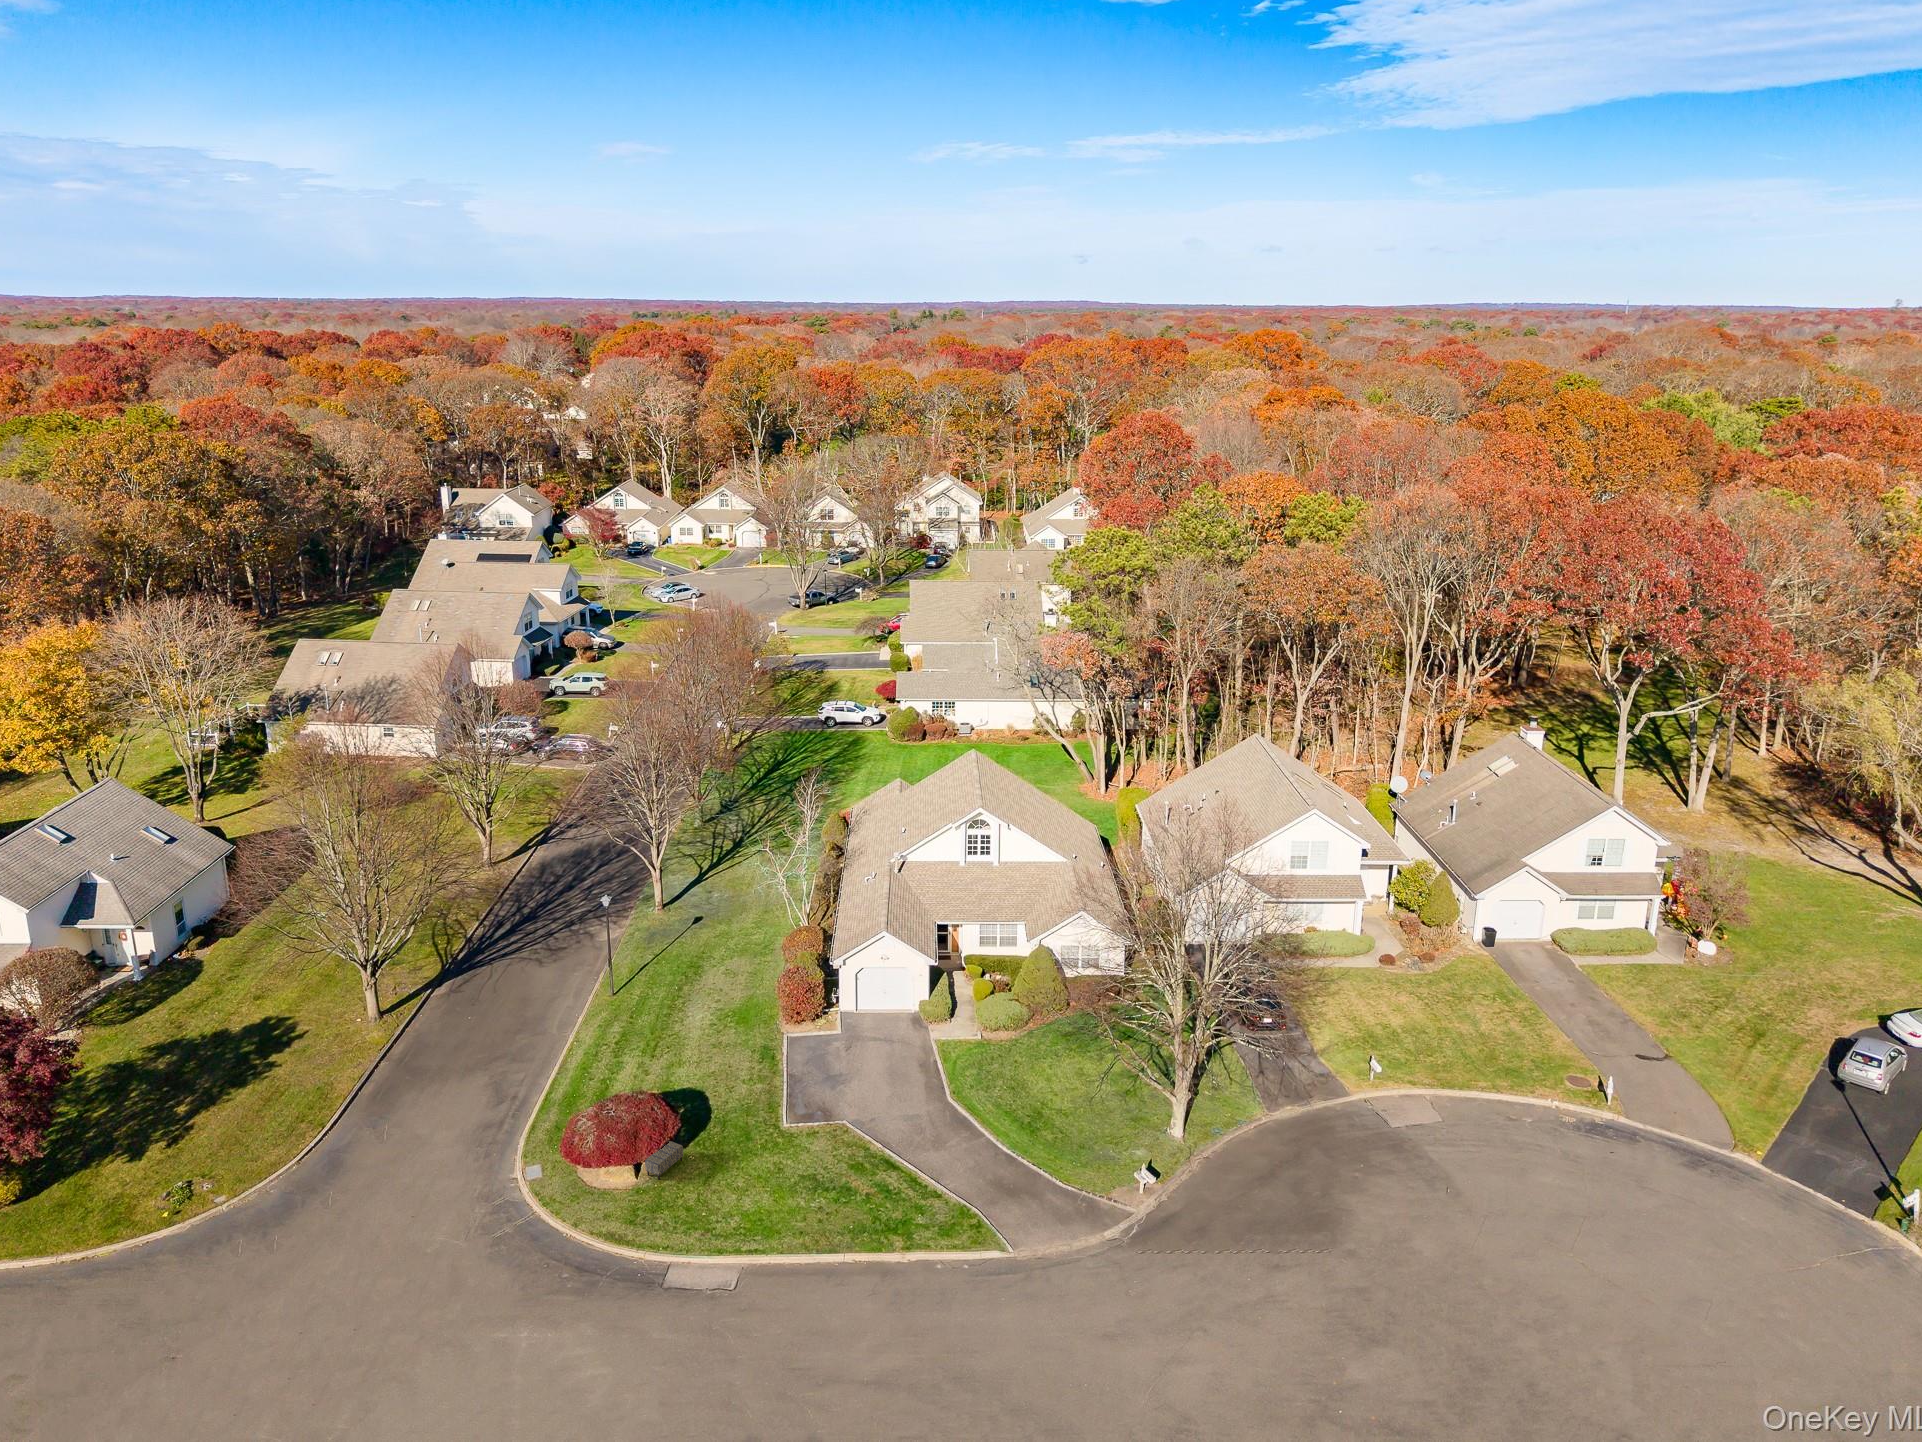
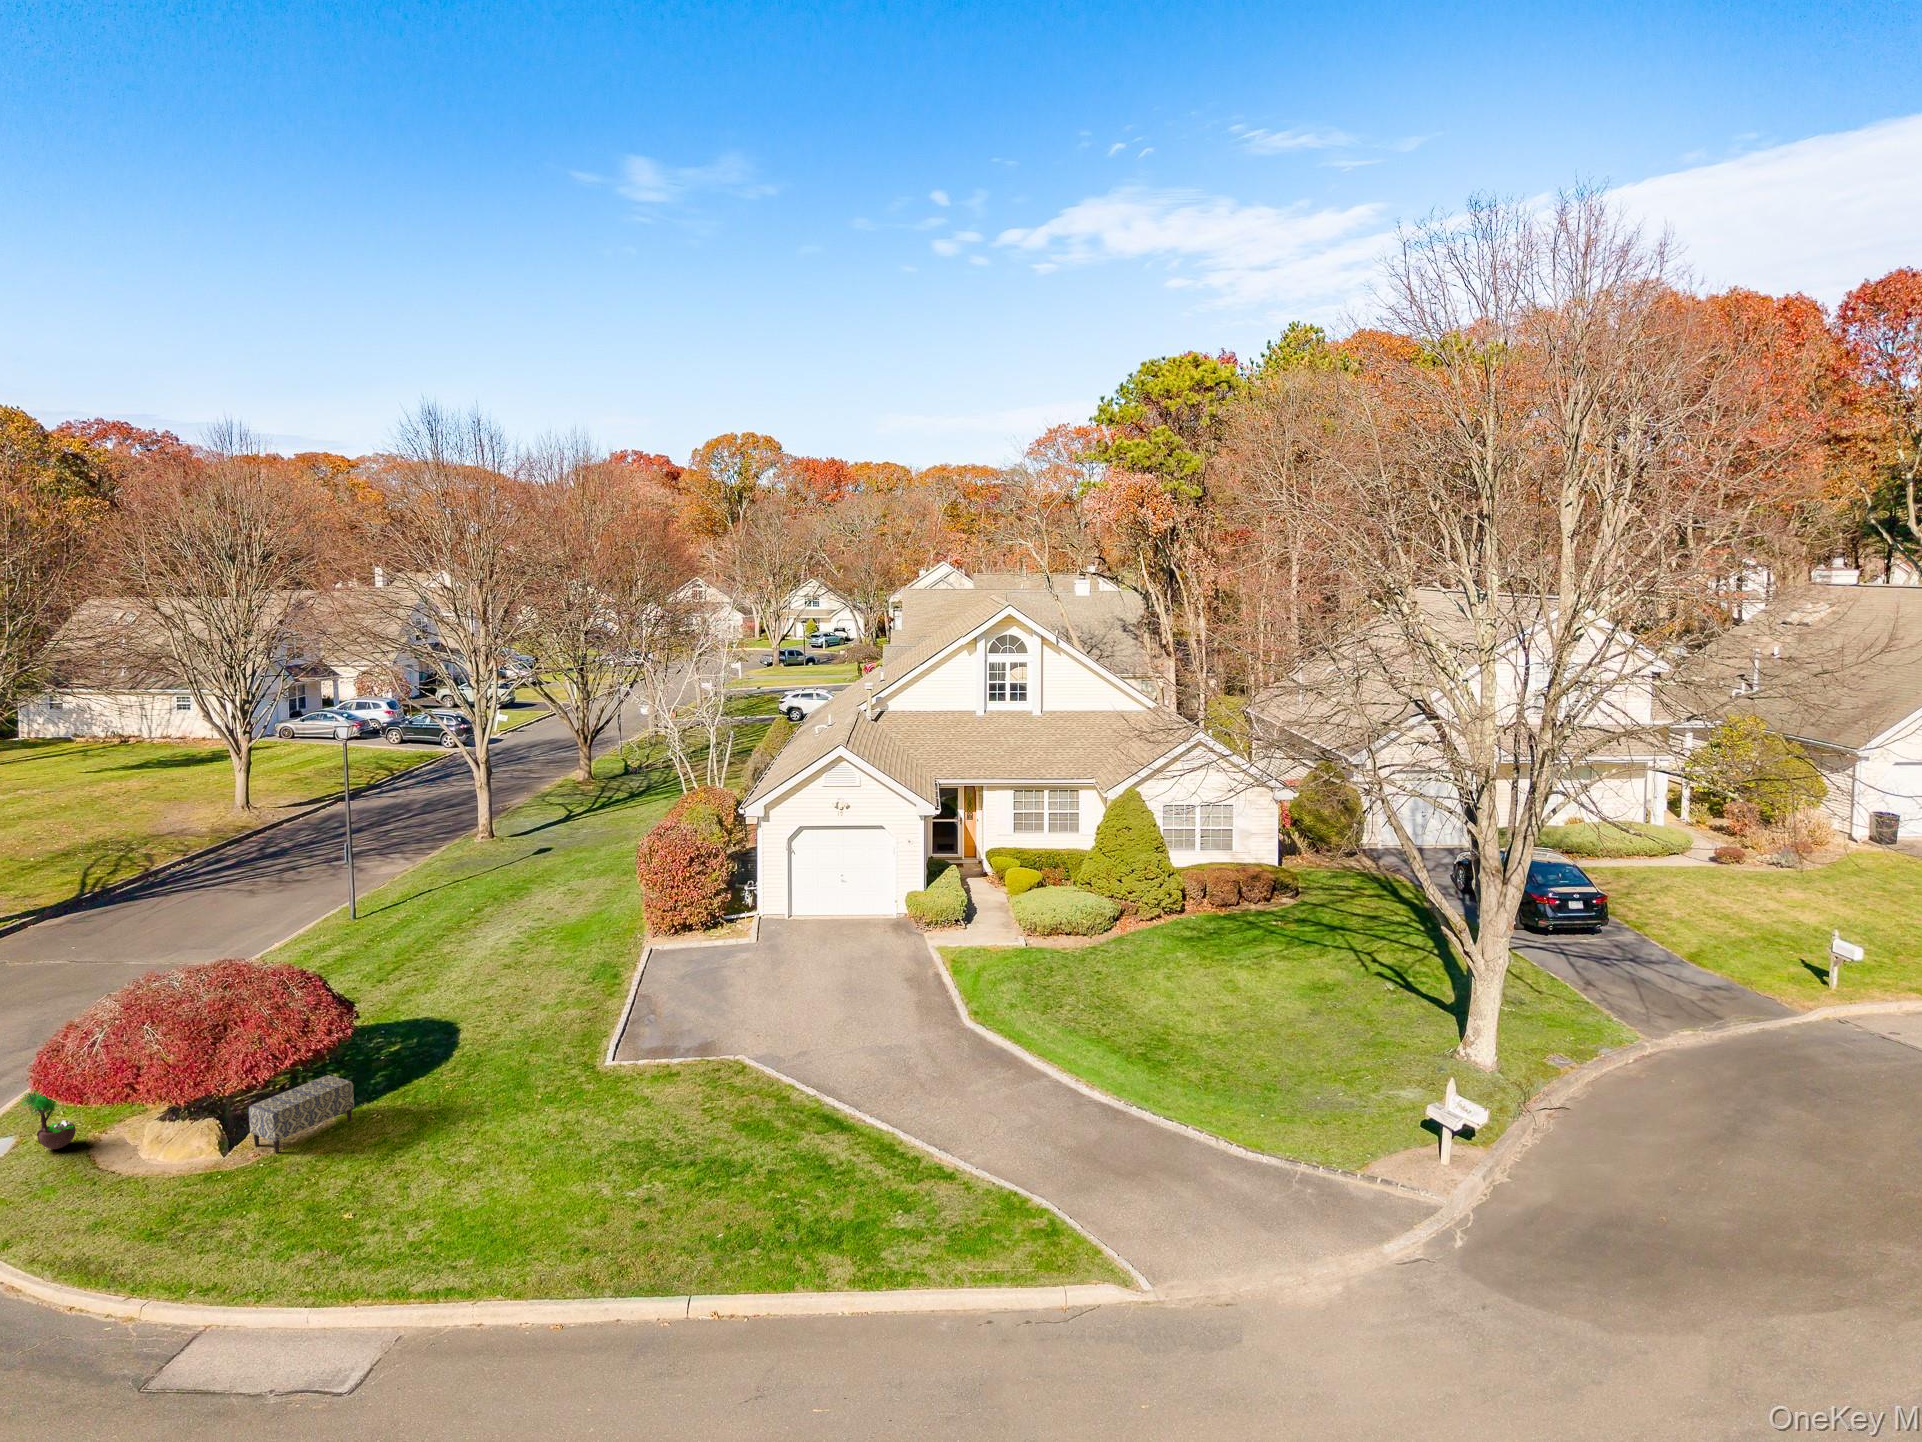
potted tree: none [549,1150,571,1176] -> present [22,1090,76,1149]

